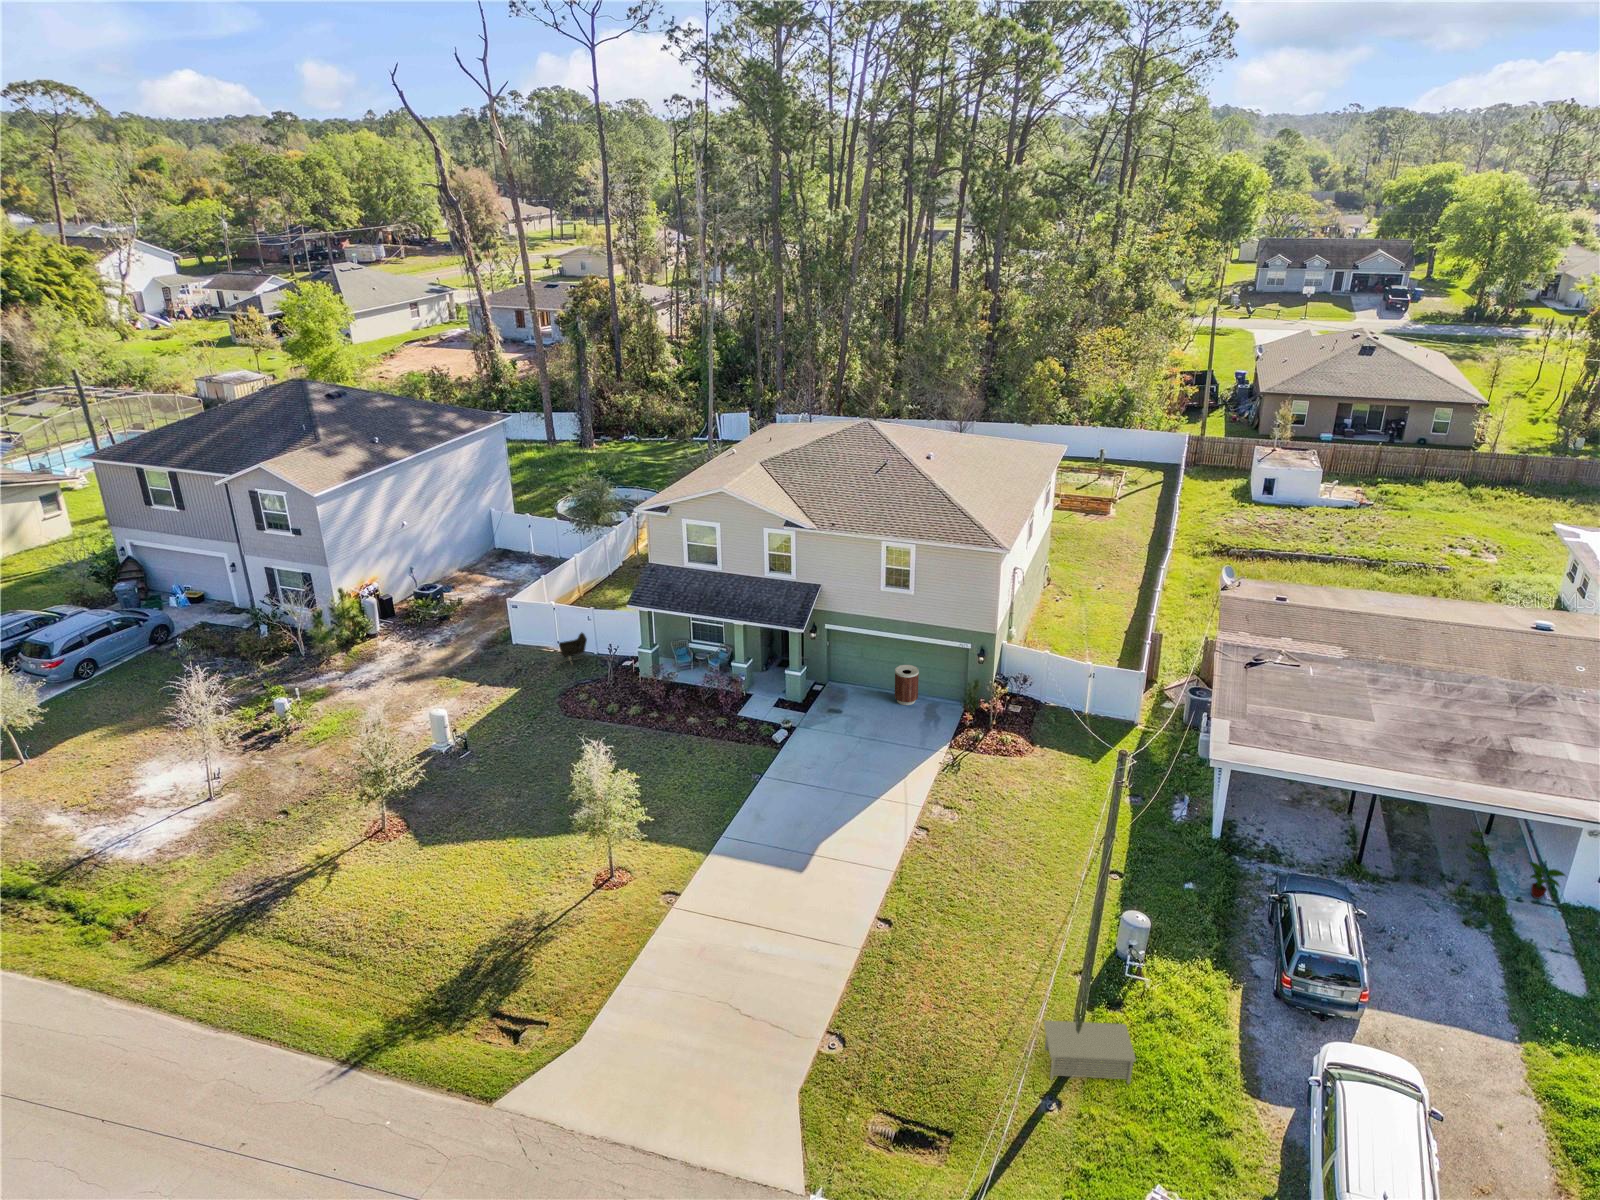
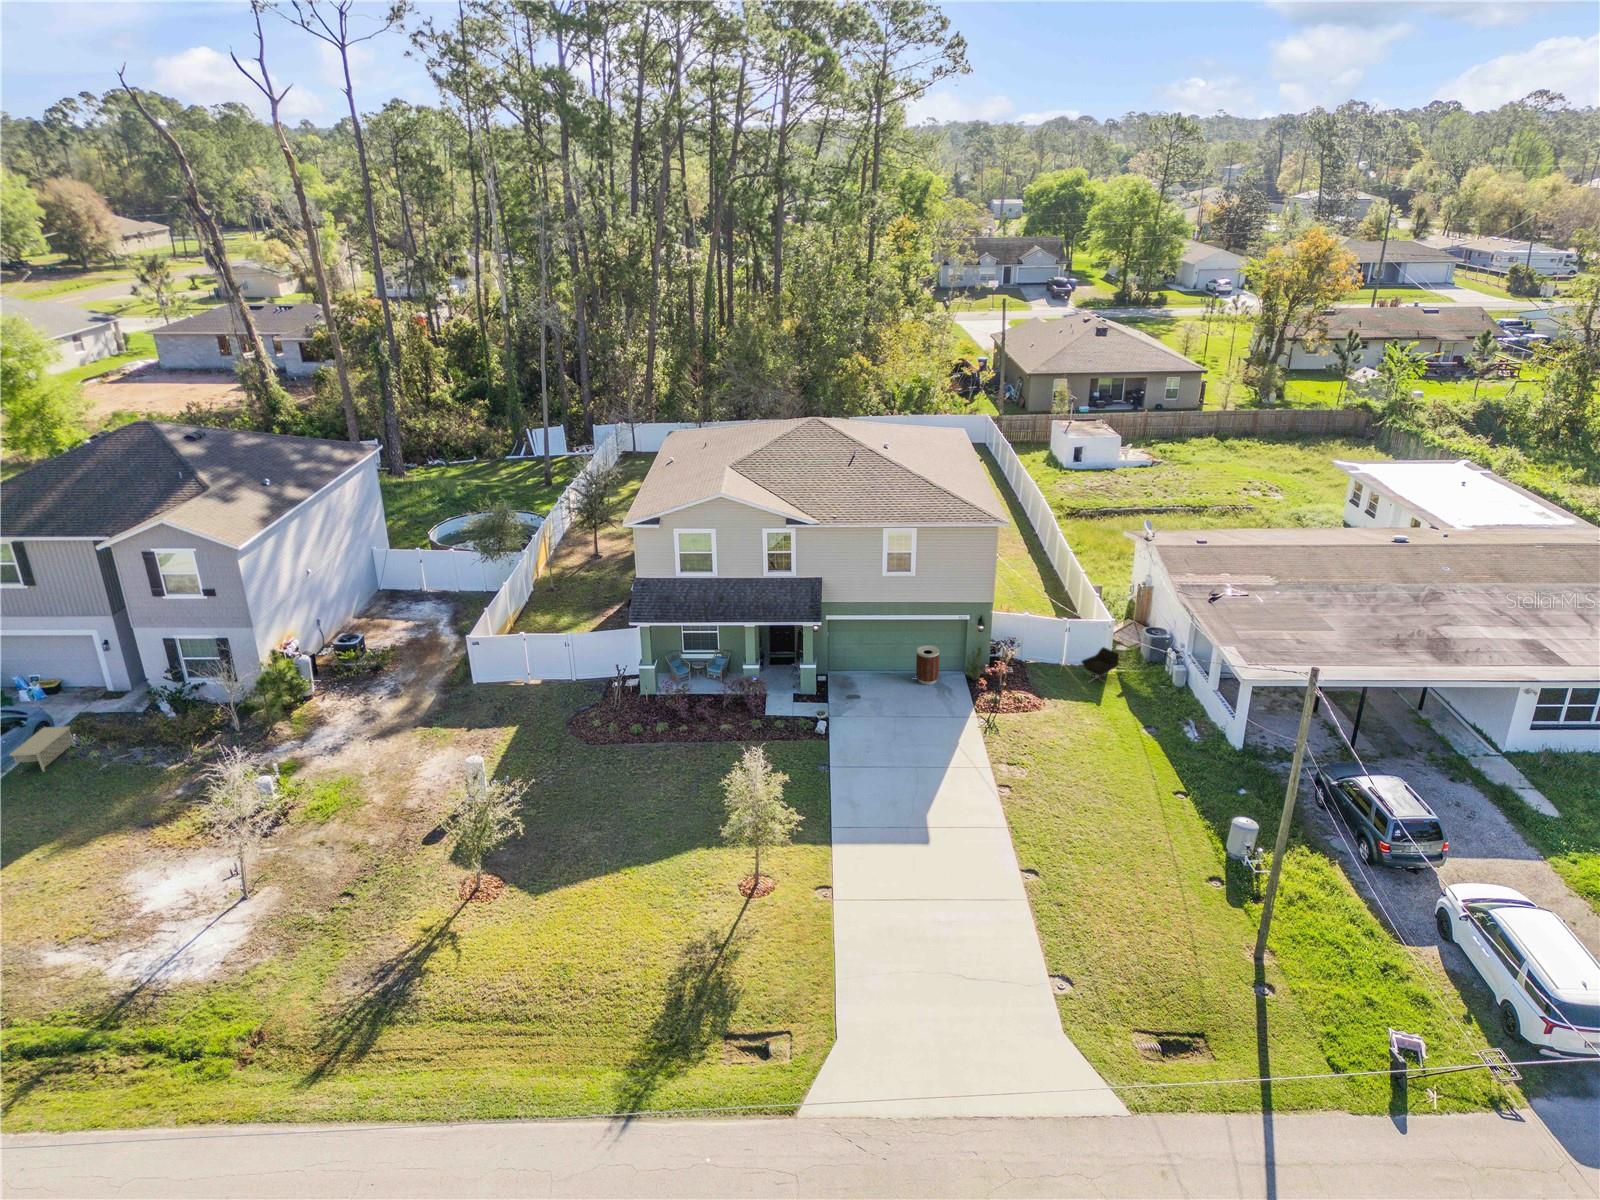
lounge chair: present [559,632,587,664] -> present [1082,647,1119,679]
potted plant: present [1530,862,1565,899] -> none [1490,727,1522,756]
storage bench: present [1044,1020,1136,1084] -> present [10,726,75,772]

